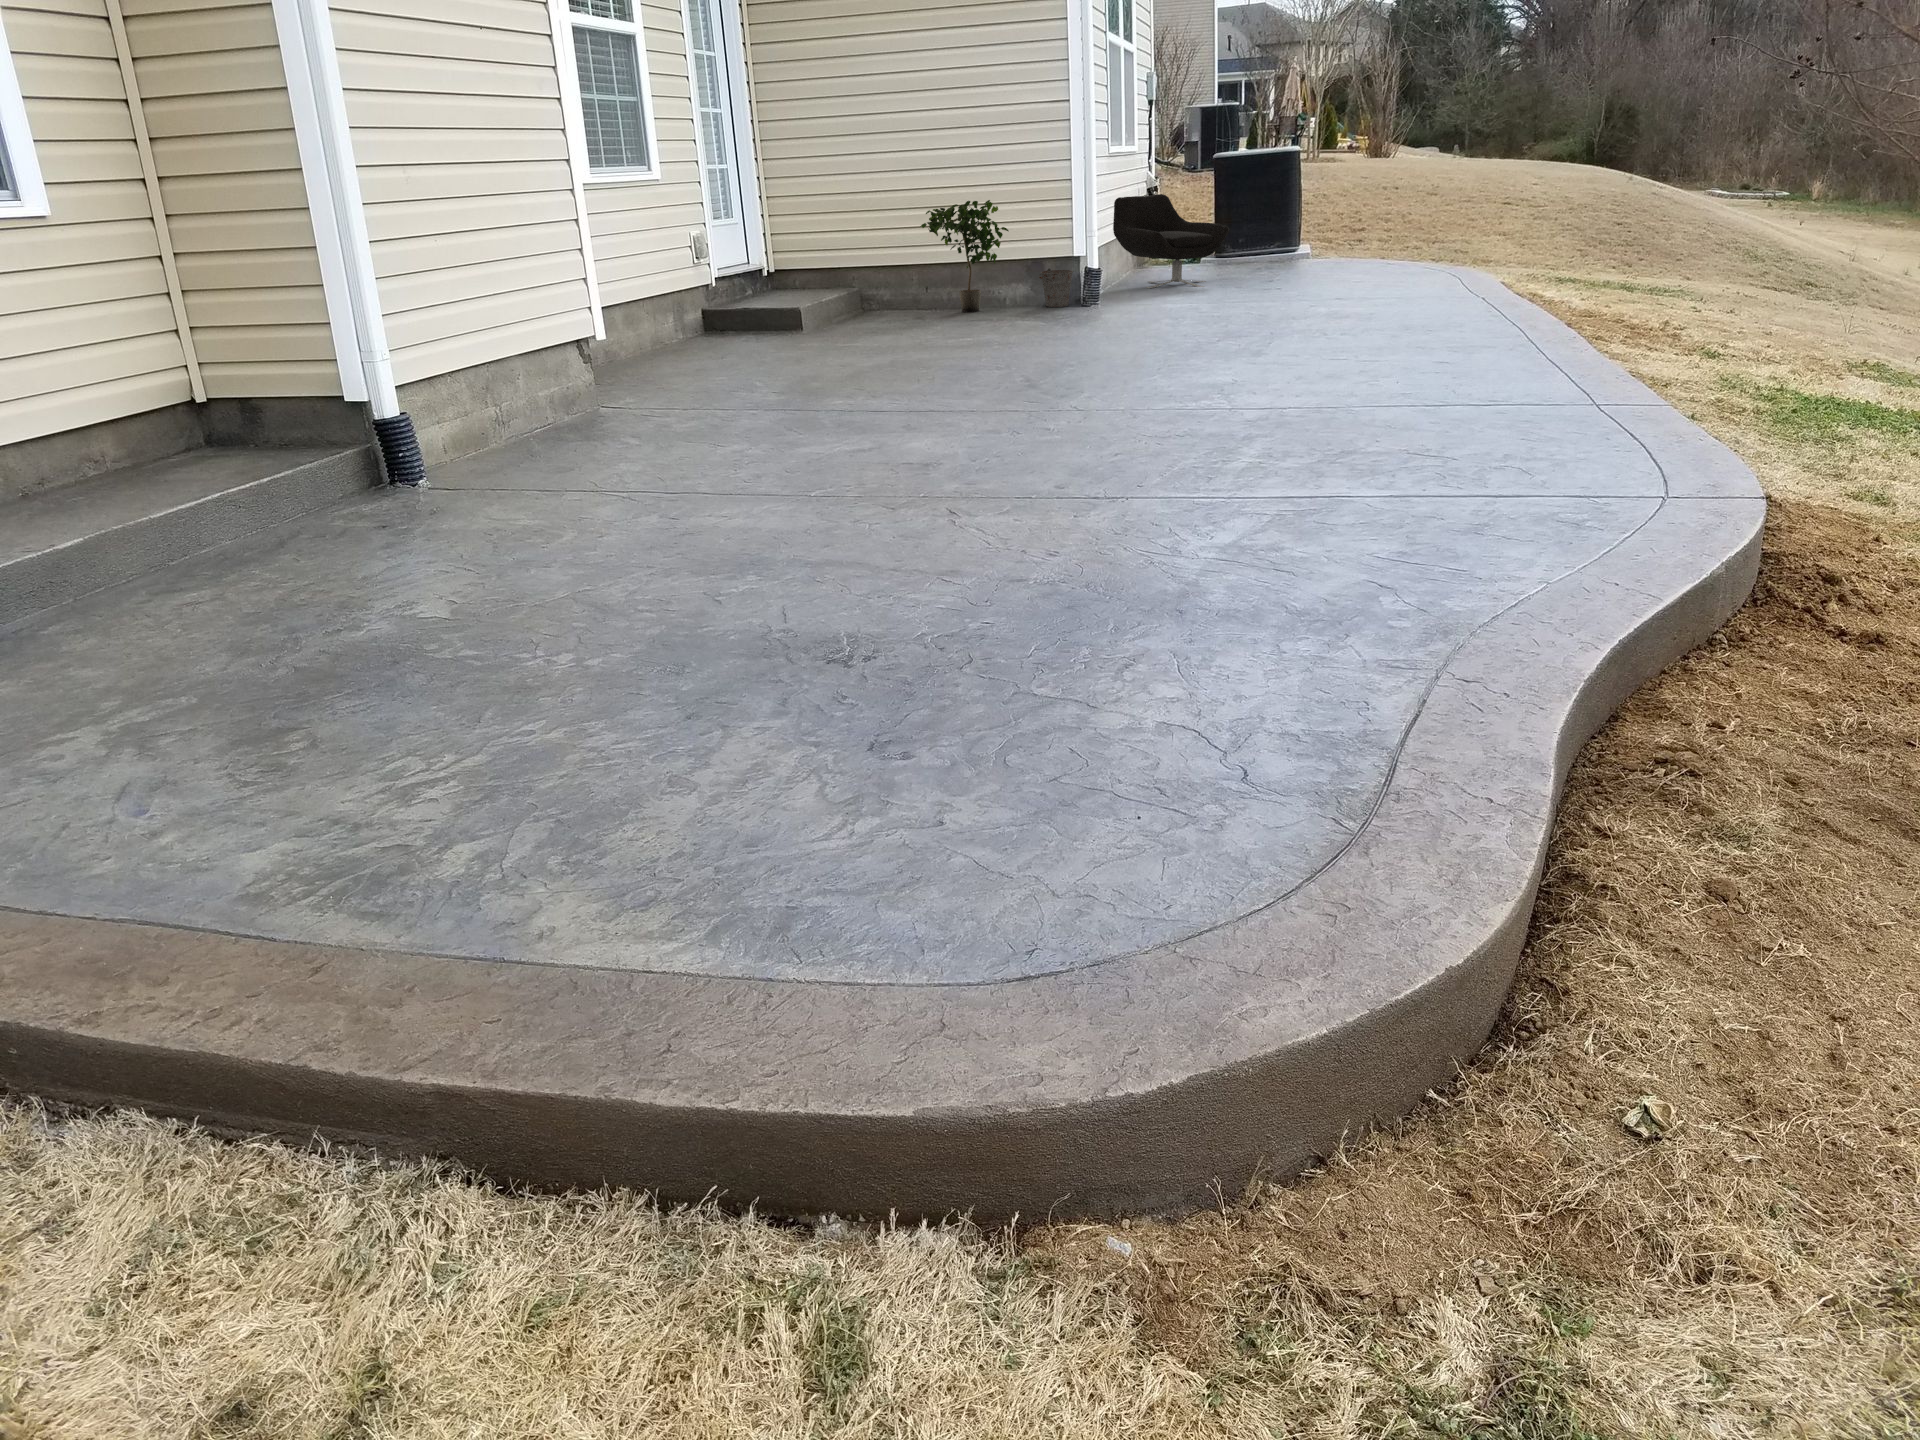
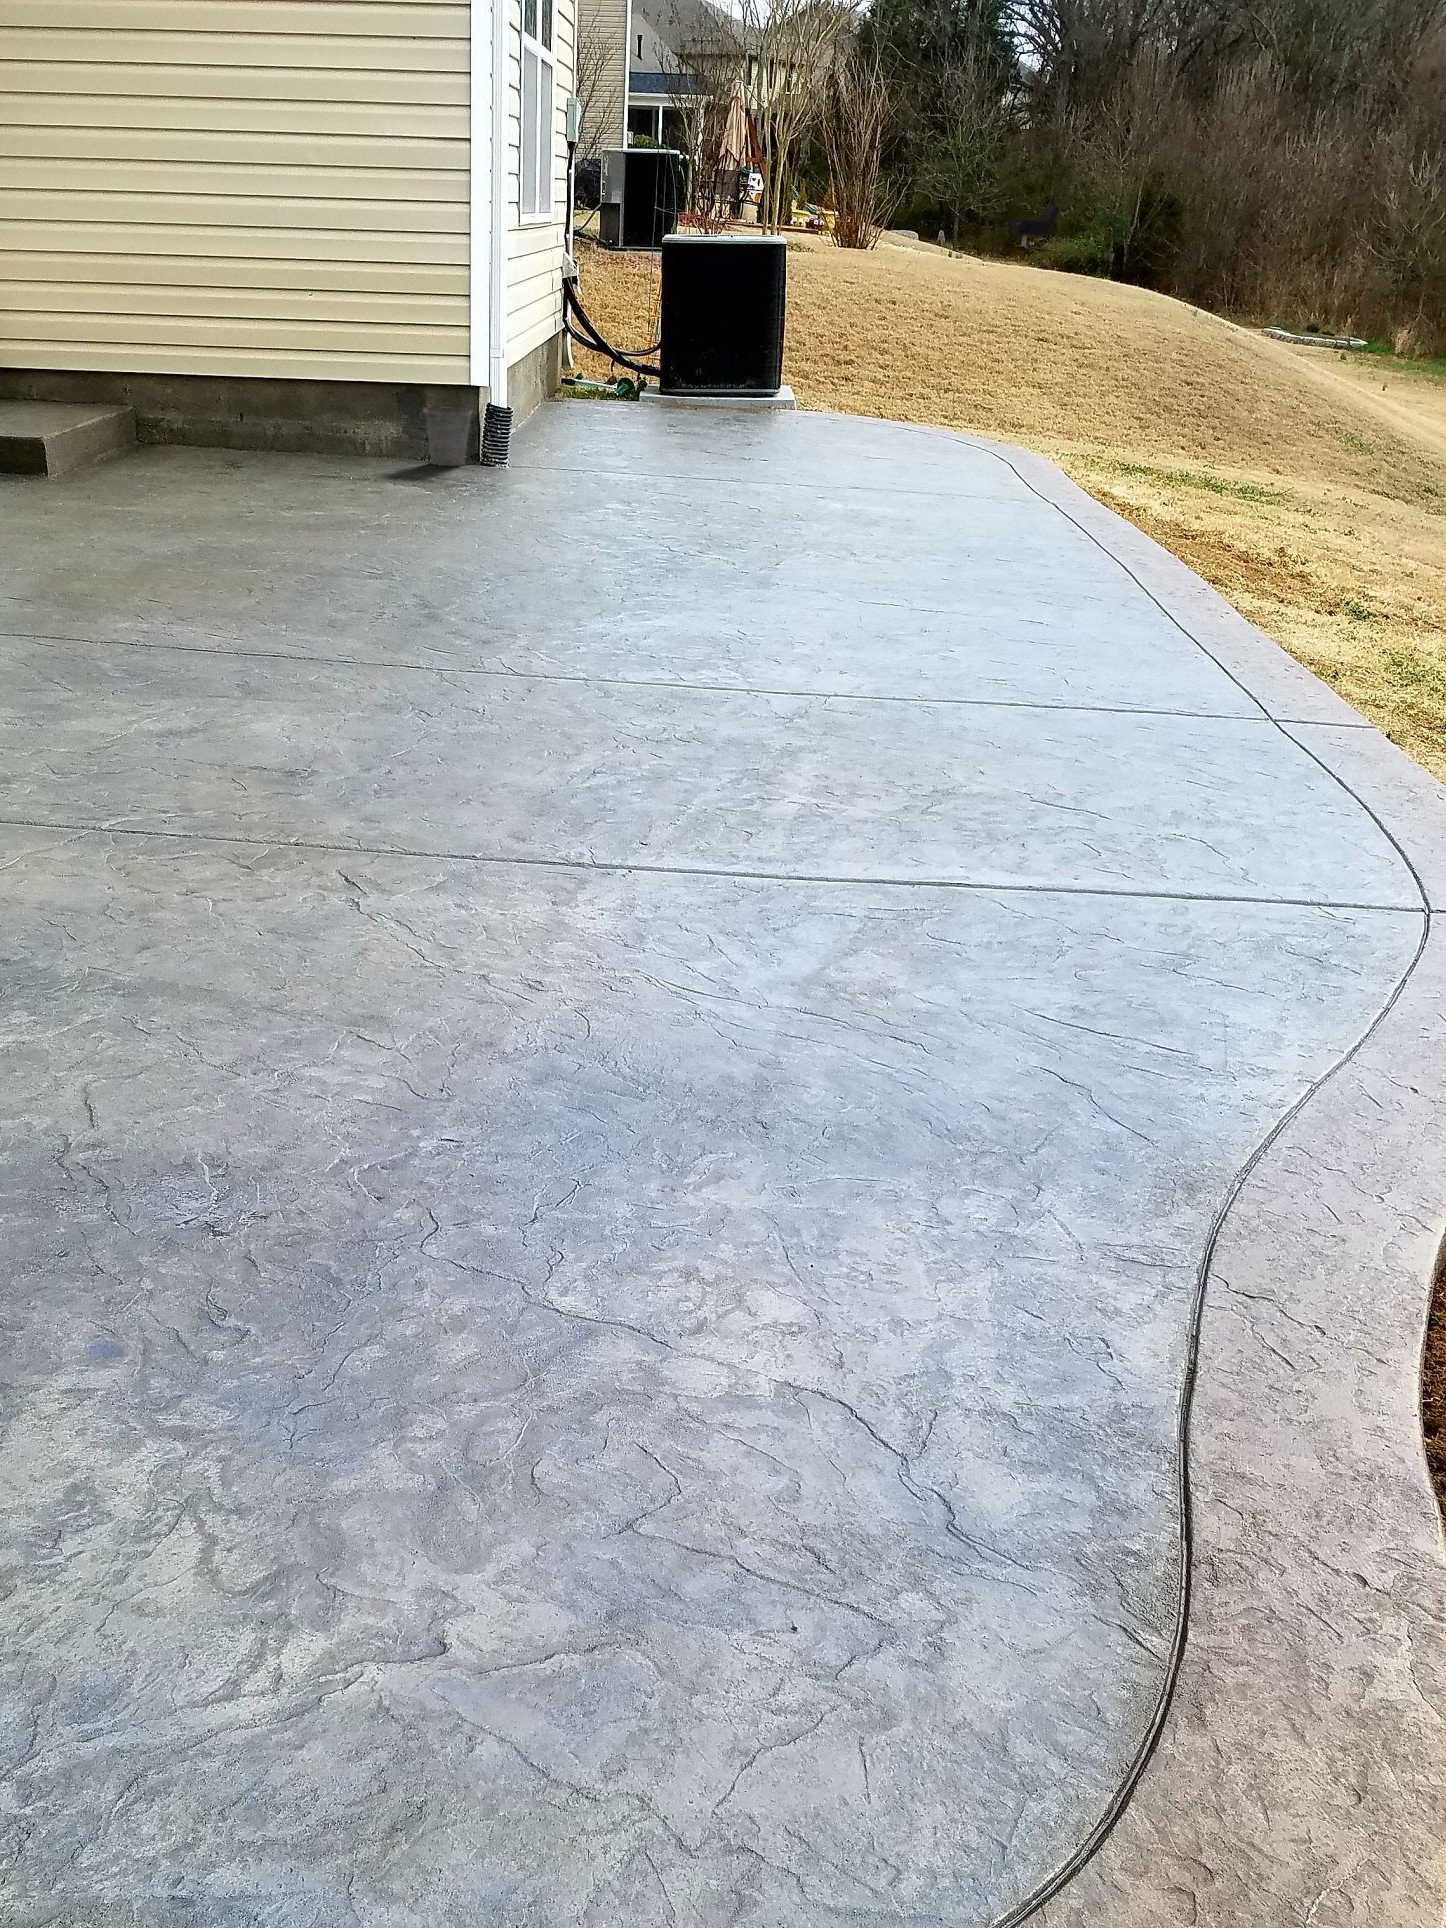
lounge chair: present [1113,194,1229,288] -> present [1010,206,1059,248]
potted plant: present [921,200,1009,312] -> present [1096,213,1131,263]

